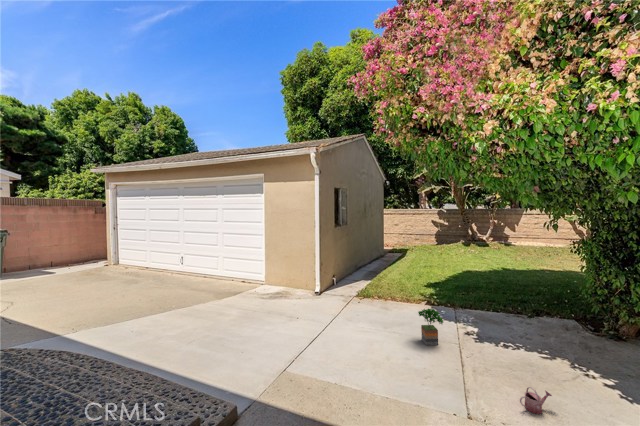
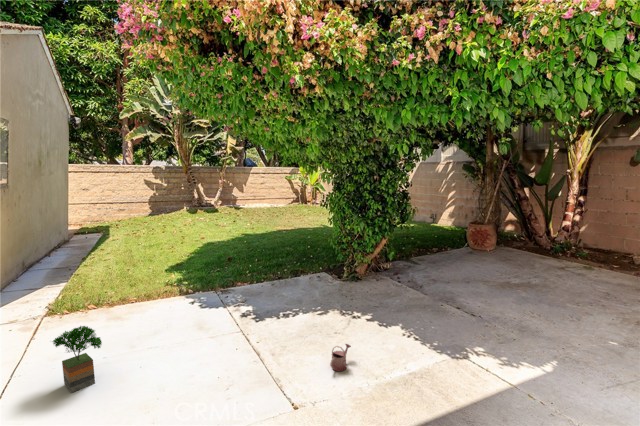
potted tree: present [418,309,443,345] -> present [53,326,102,393]

